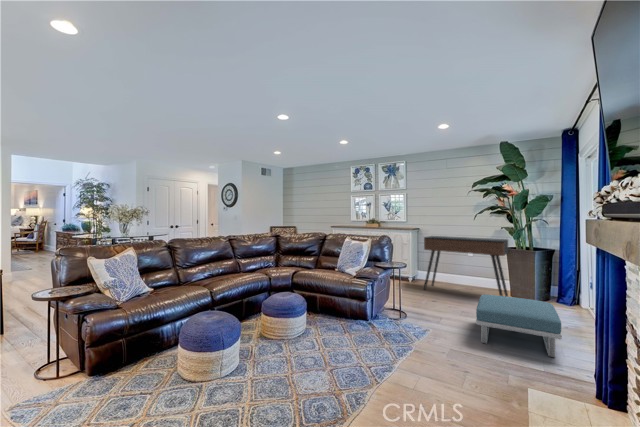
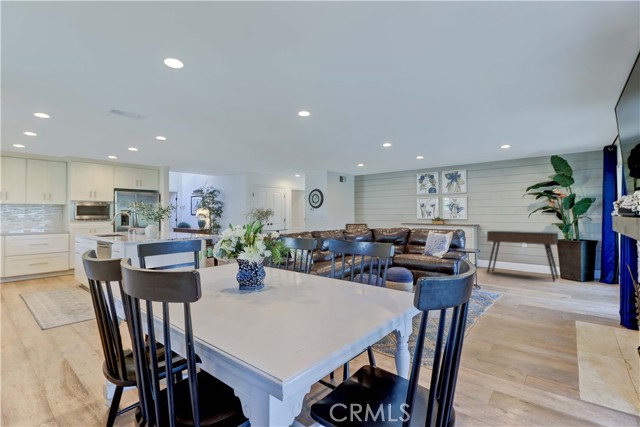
footstool: present [476,295,562,357] -> none [538,271,600,308]

